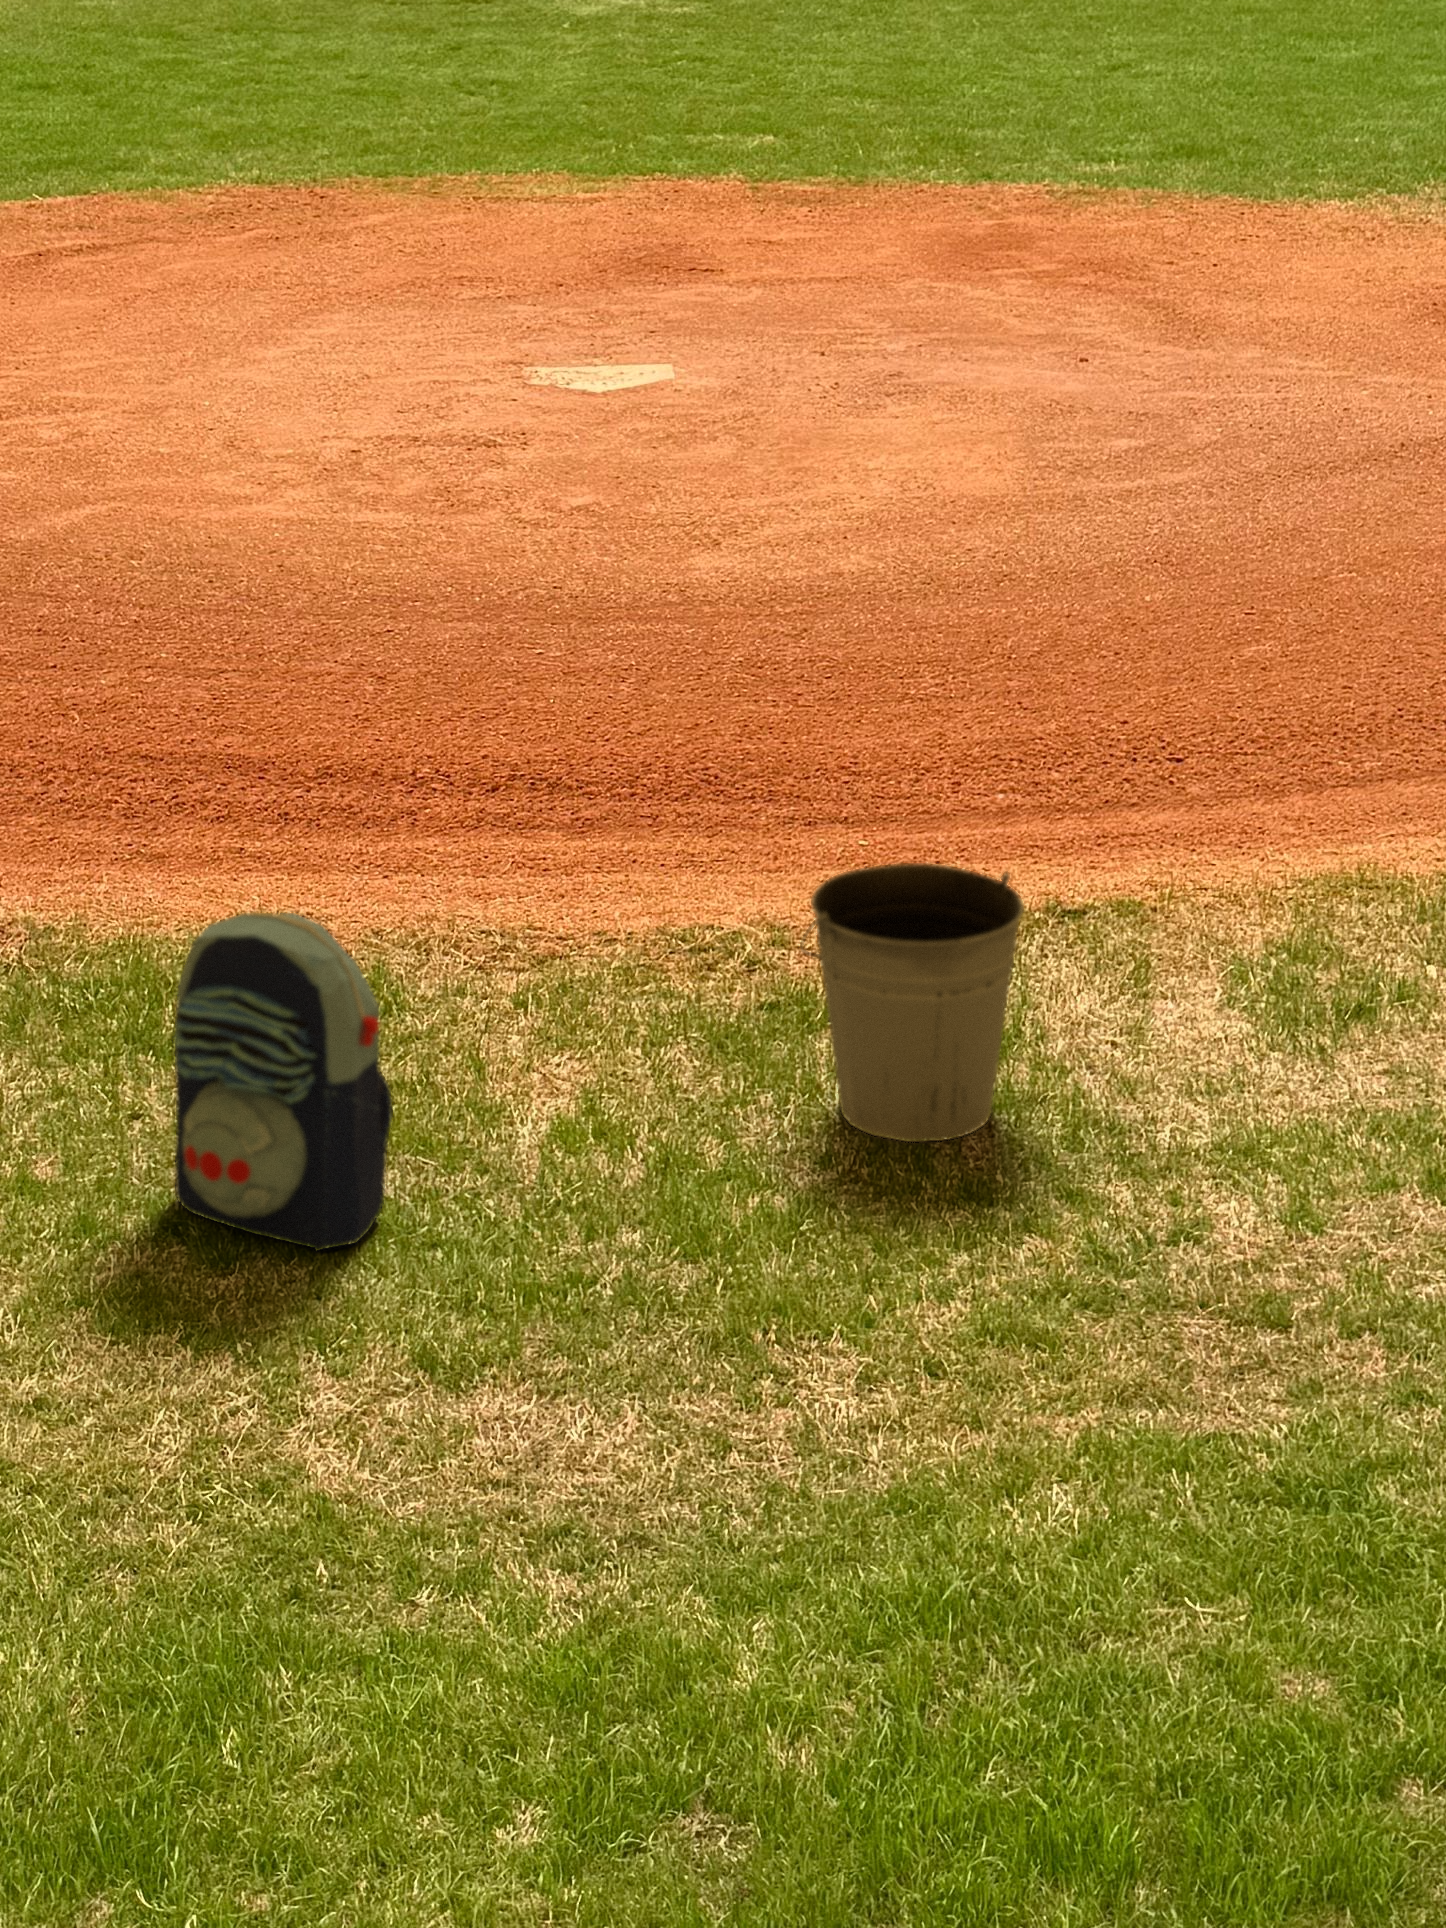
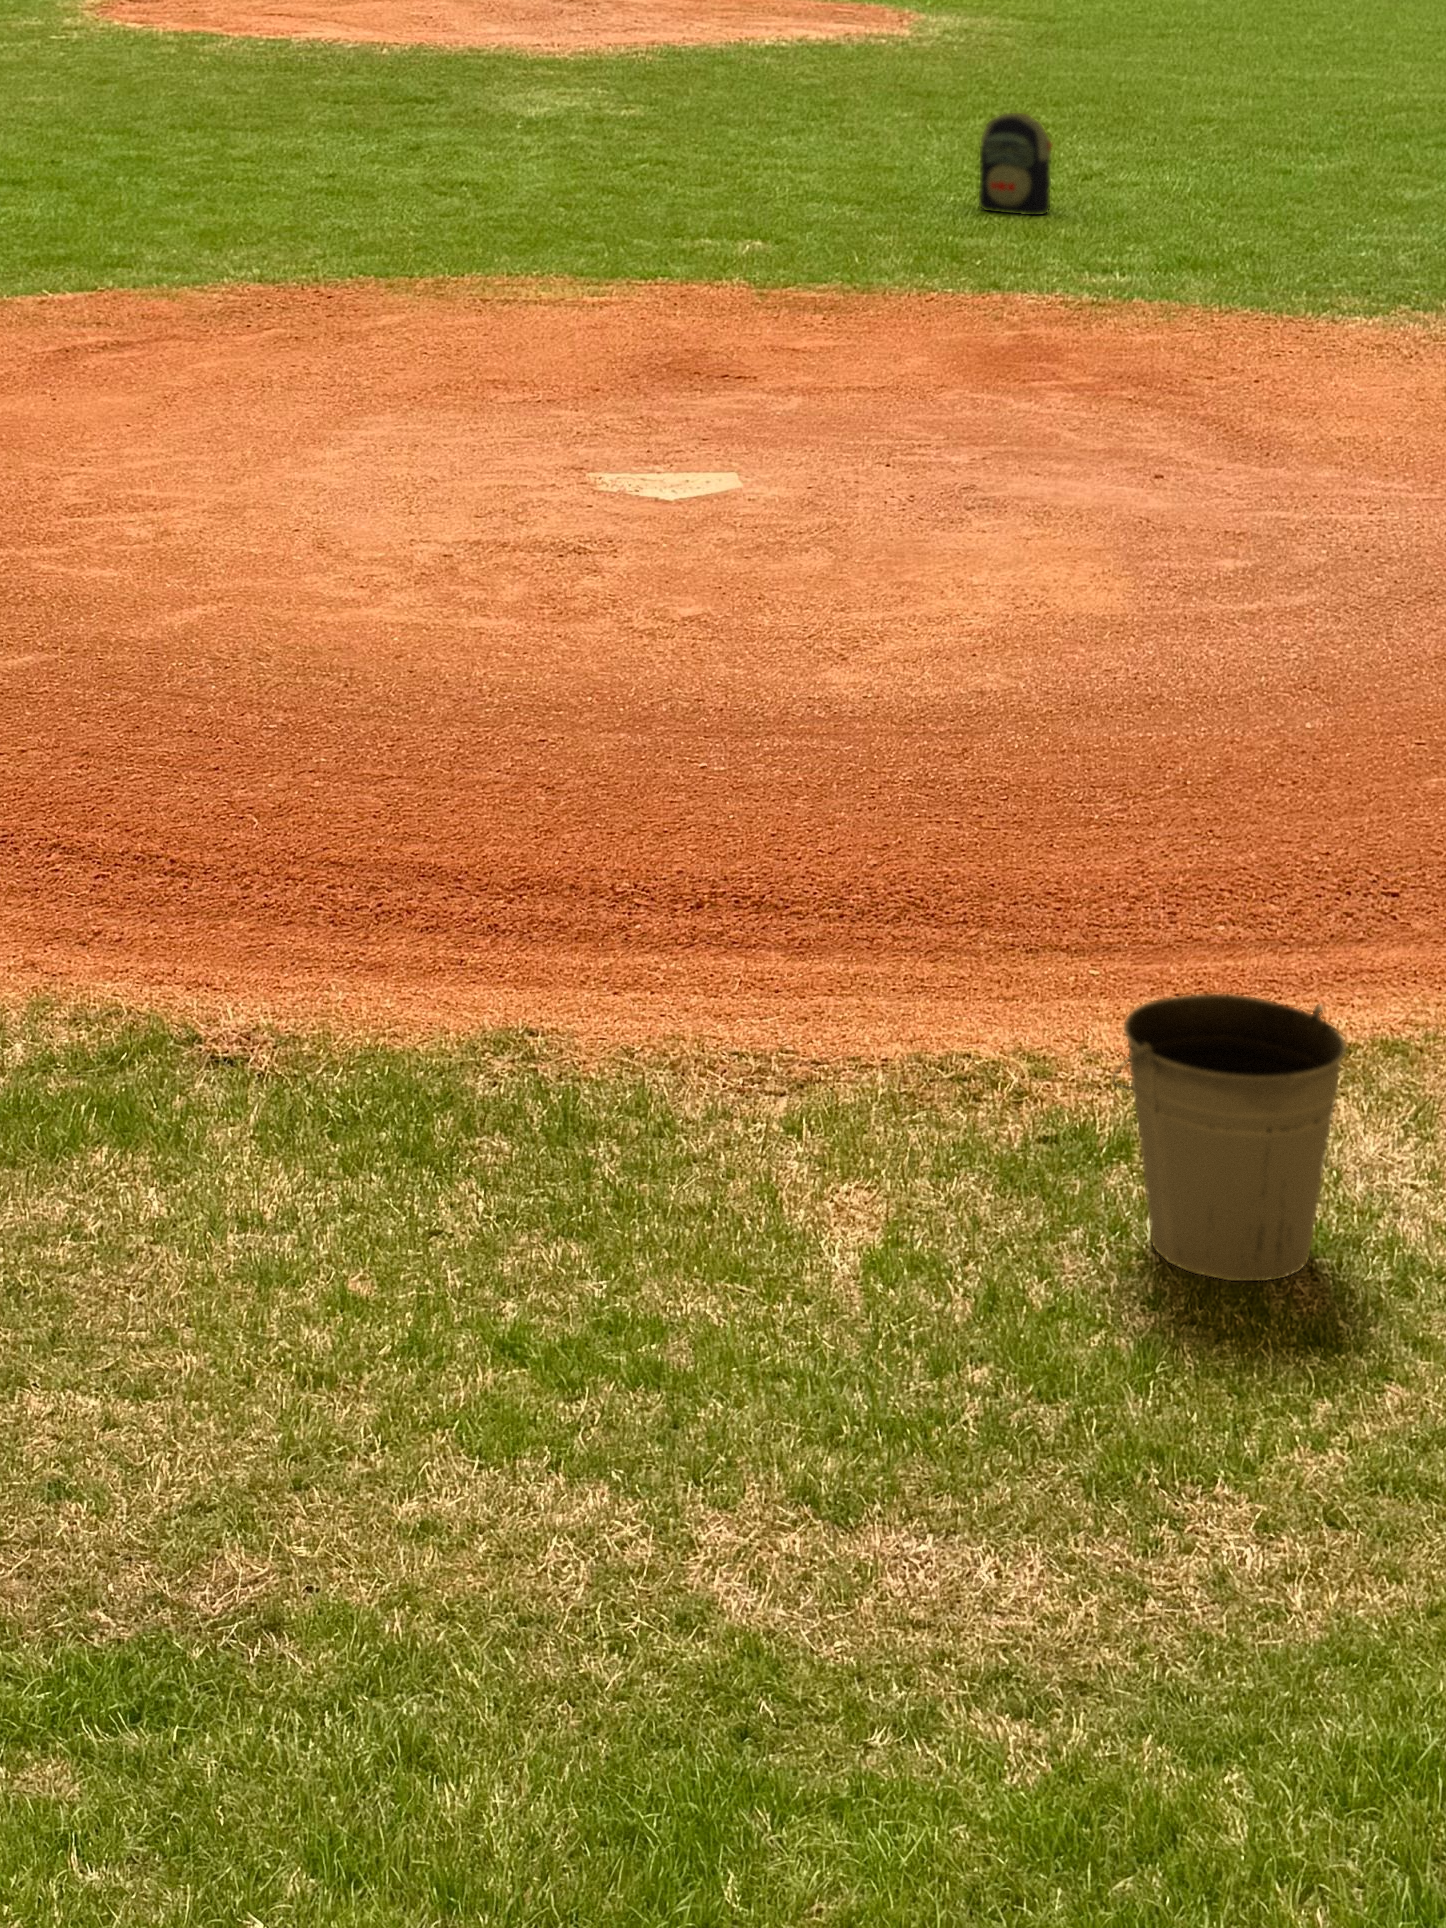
backpack: present [174,913,393,1251] -> present [979,113,1052,215]

